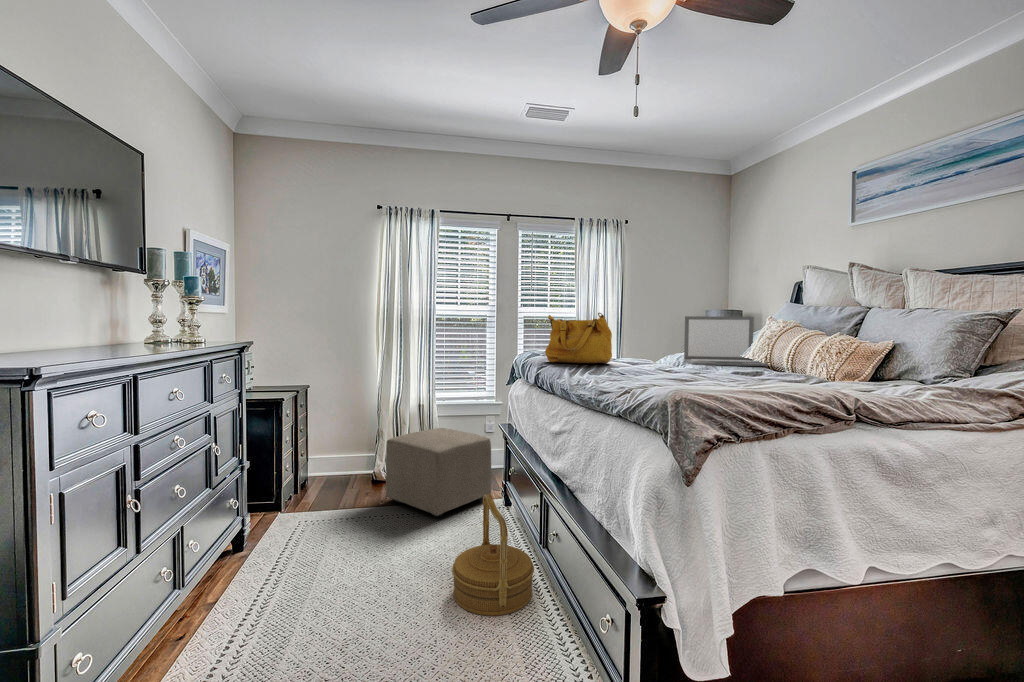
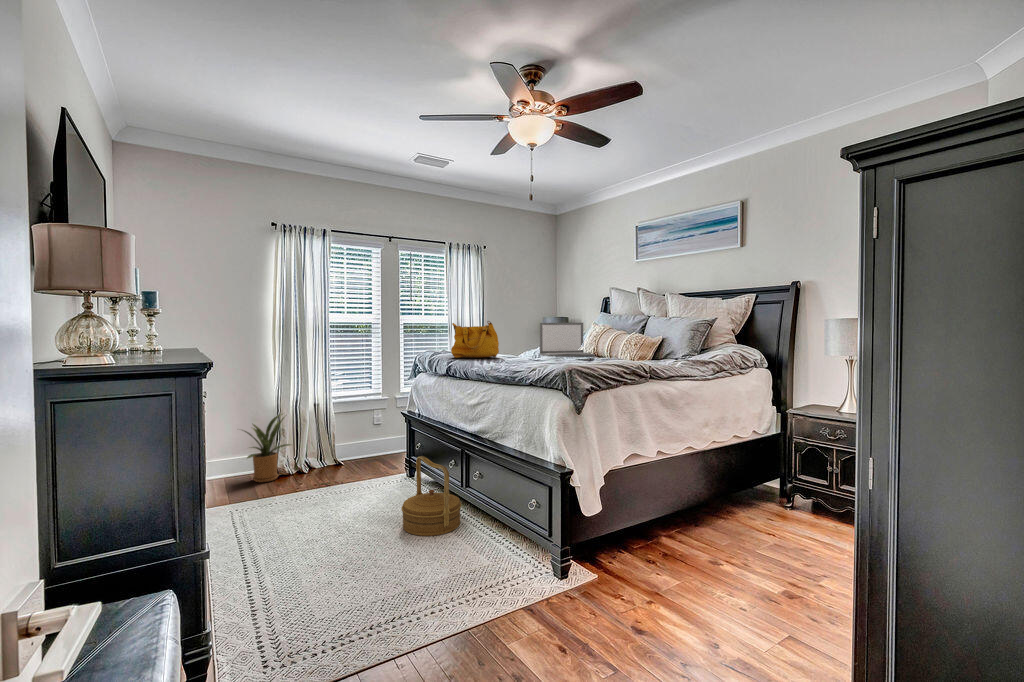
house plant: none [322,413,392,488] -> present [245,414,290,482]
ottoman: present [386,428,492,517] -> none [302,421,395,491]

